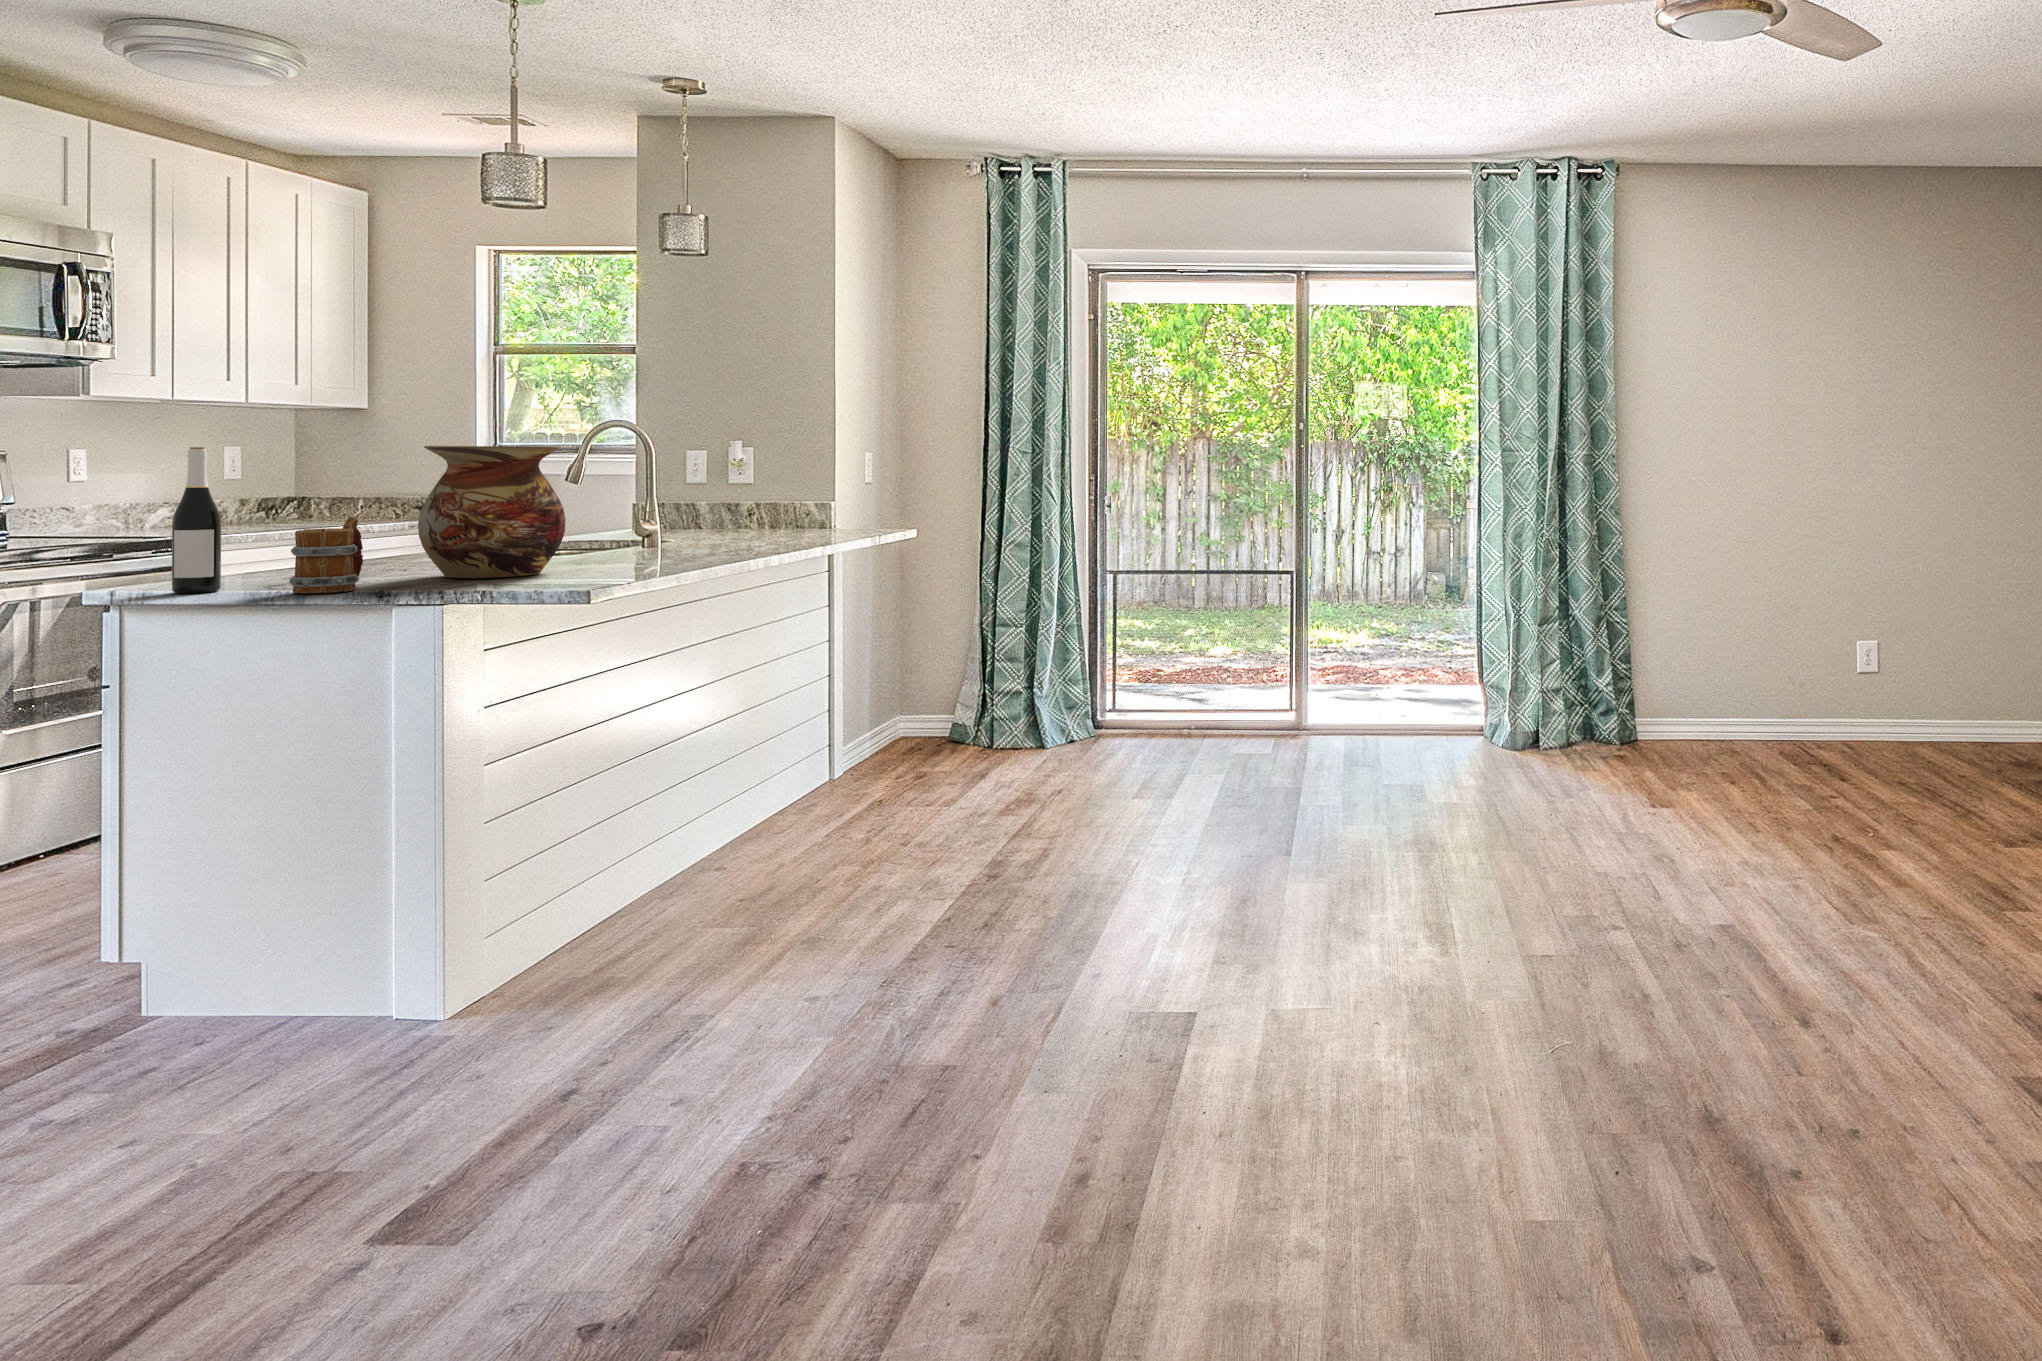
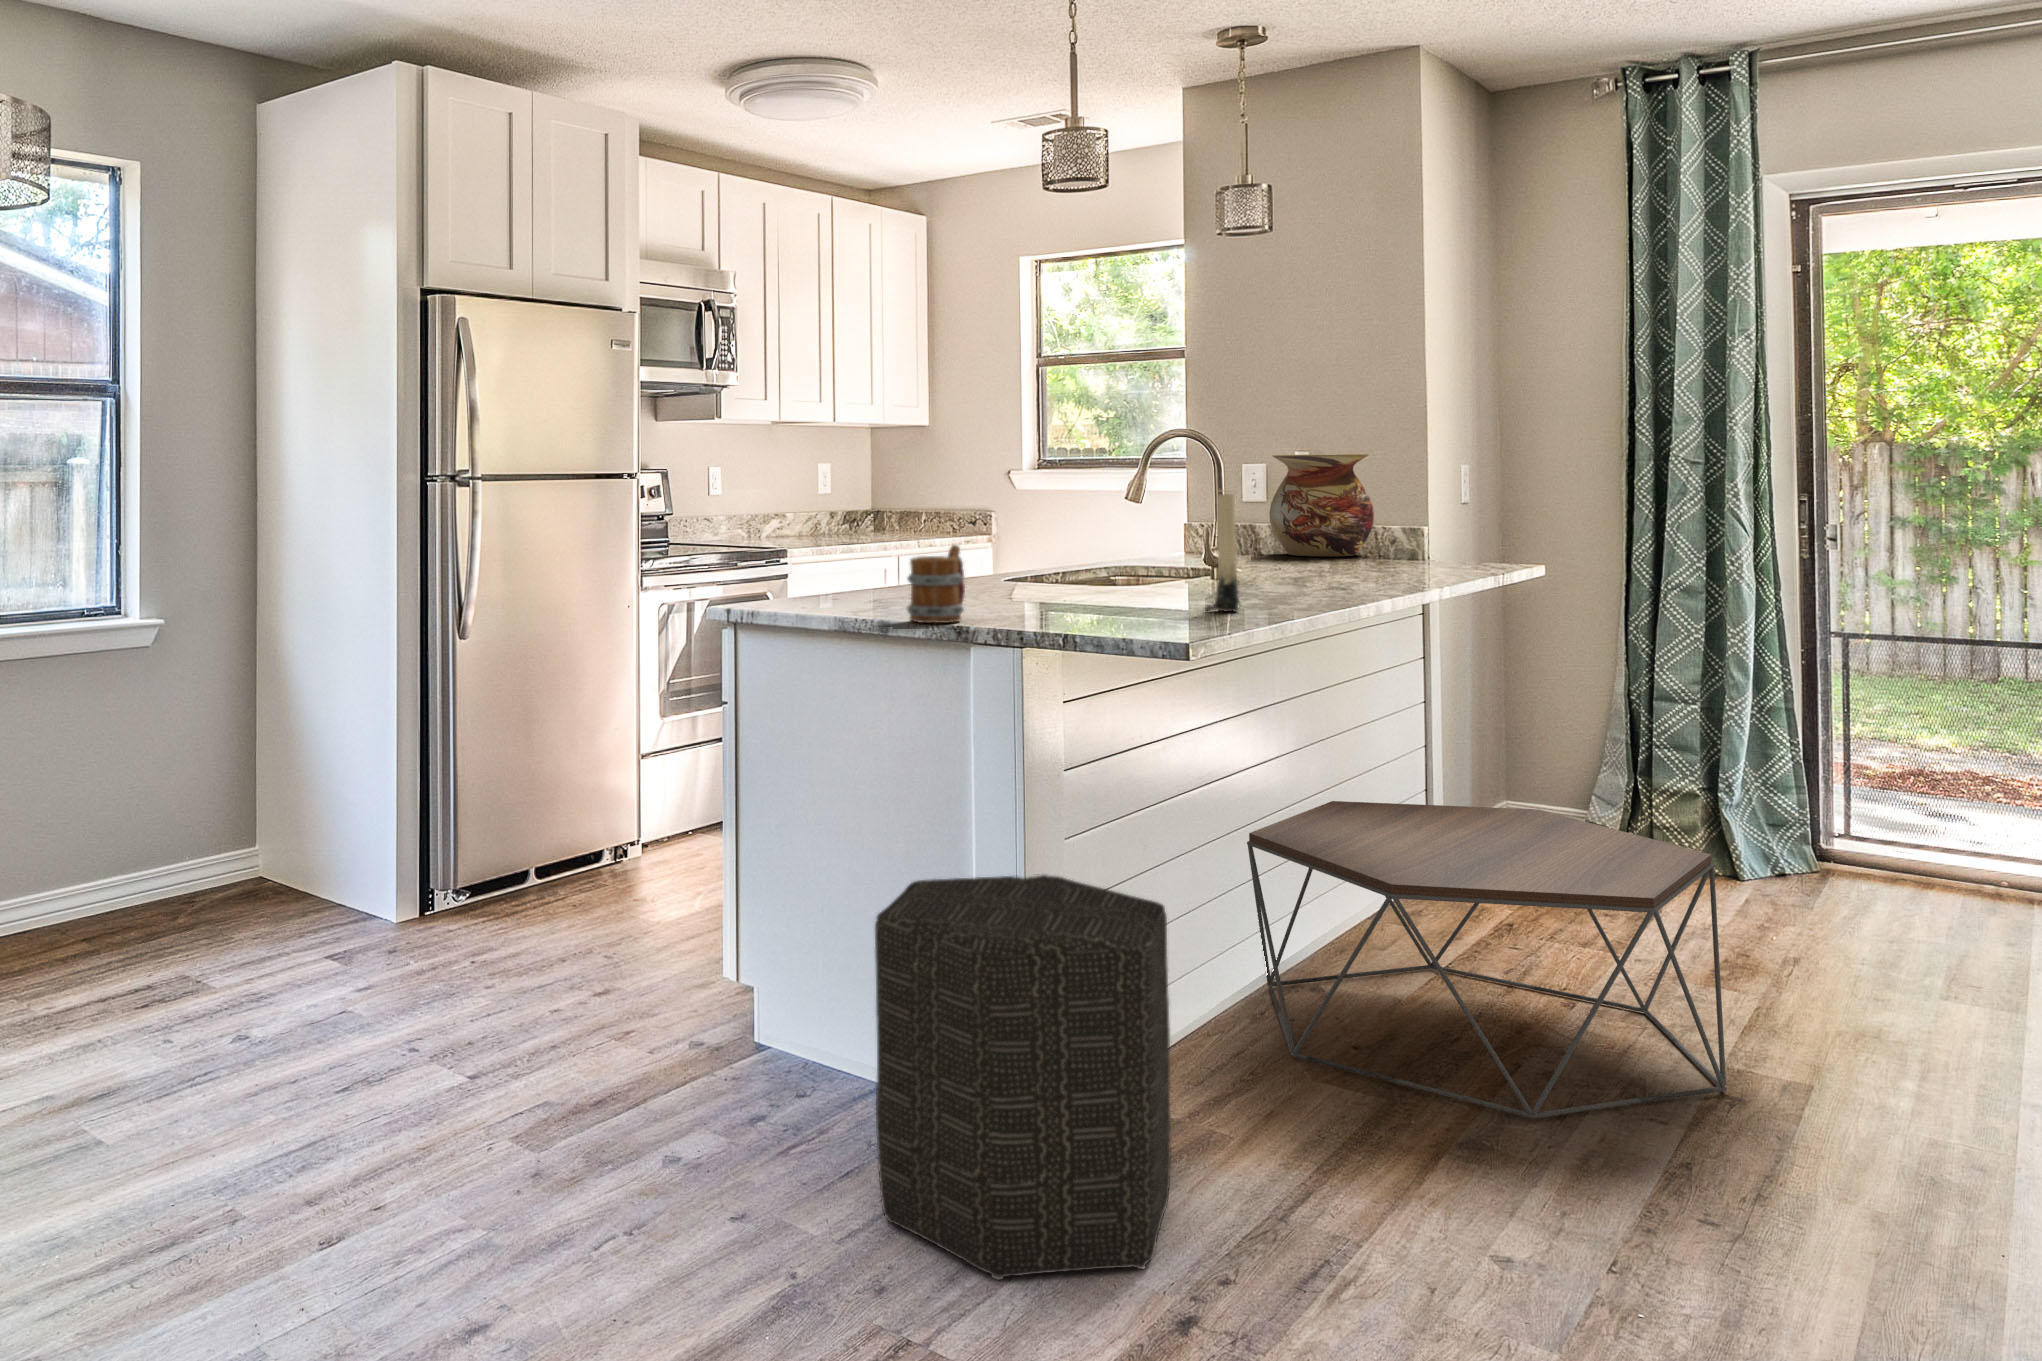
vase: present [418,446,566,578] -> present [1269,454,1374,556]
wine bottle: present [172,447,221,593] -> none [813,474,850,616]
candle: none [616,467,650,571] -> present [1205,490,1240,612]
coffee table: none [656,710,1005,936] -> present [1247,801,1727,1118]
ottoman: none [215,814,550,1194] -> present [875,874,1171,1280]

